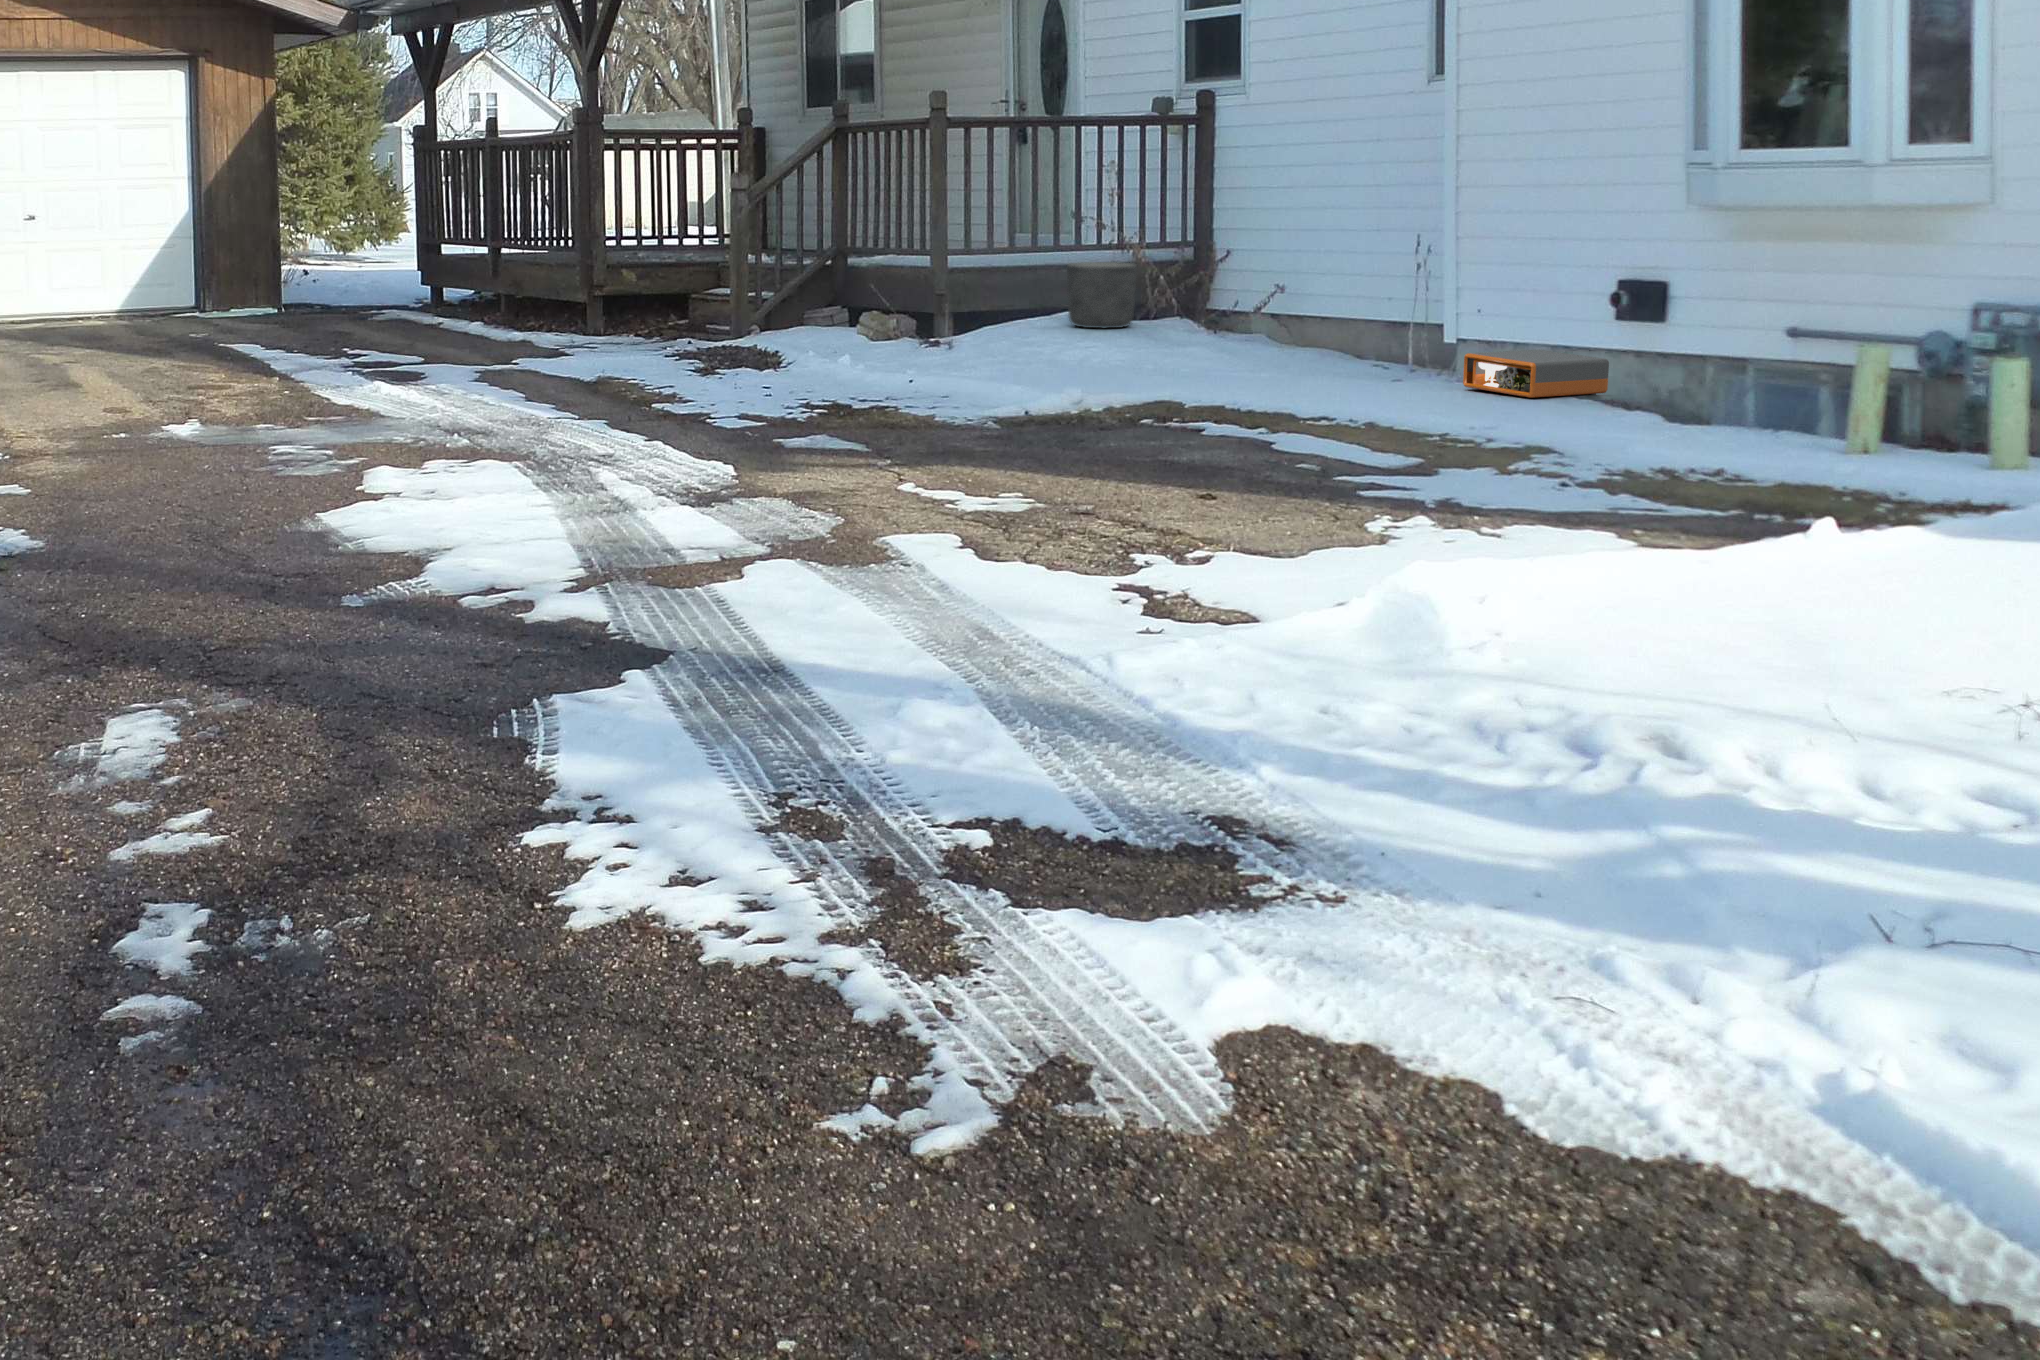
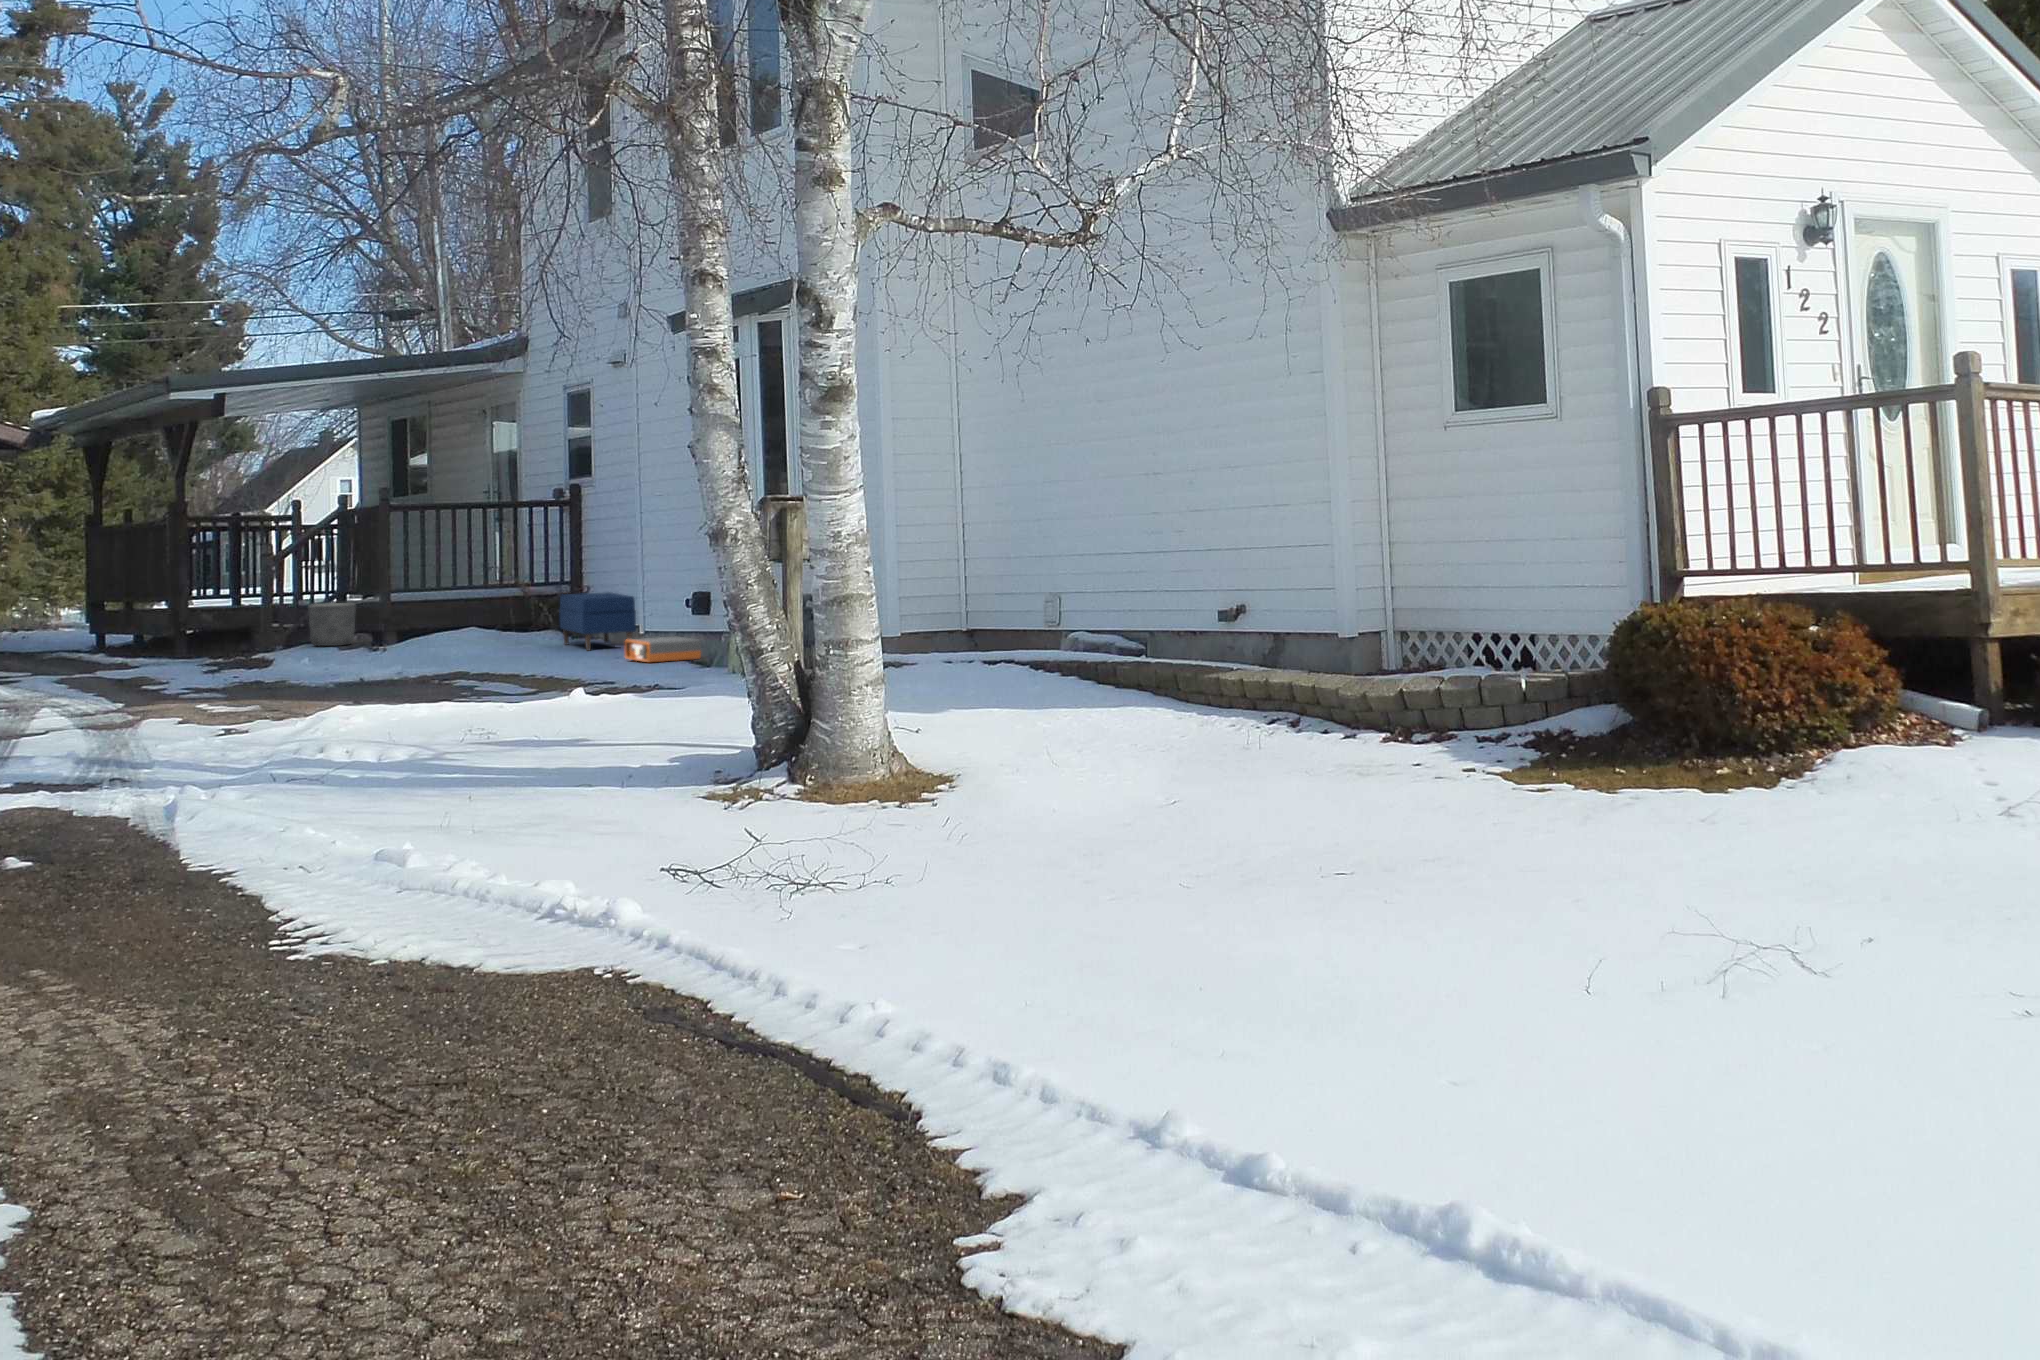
planter: present [1067,262,1137,328] -> present [309,603,356,646]
bench: none [1227,263,1391,360] -> present [560,592,636,651]

